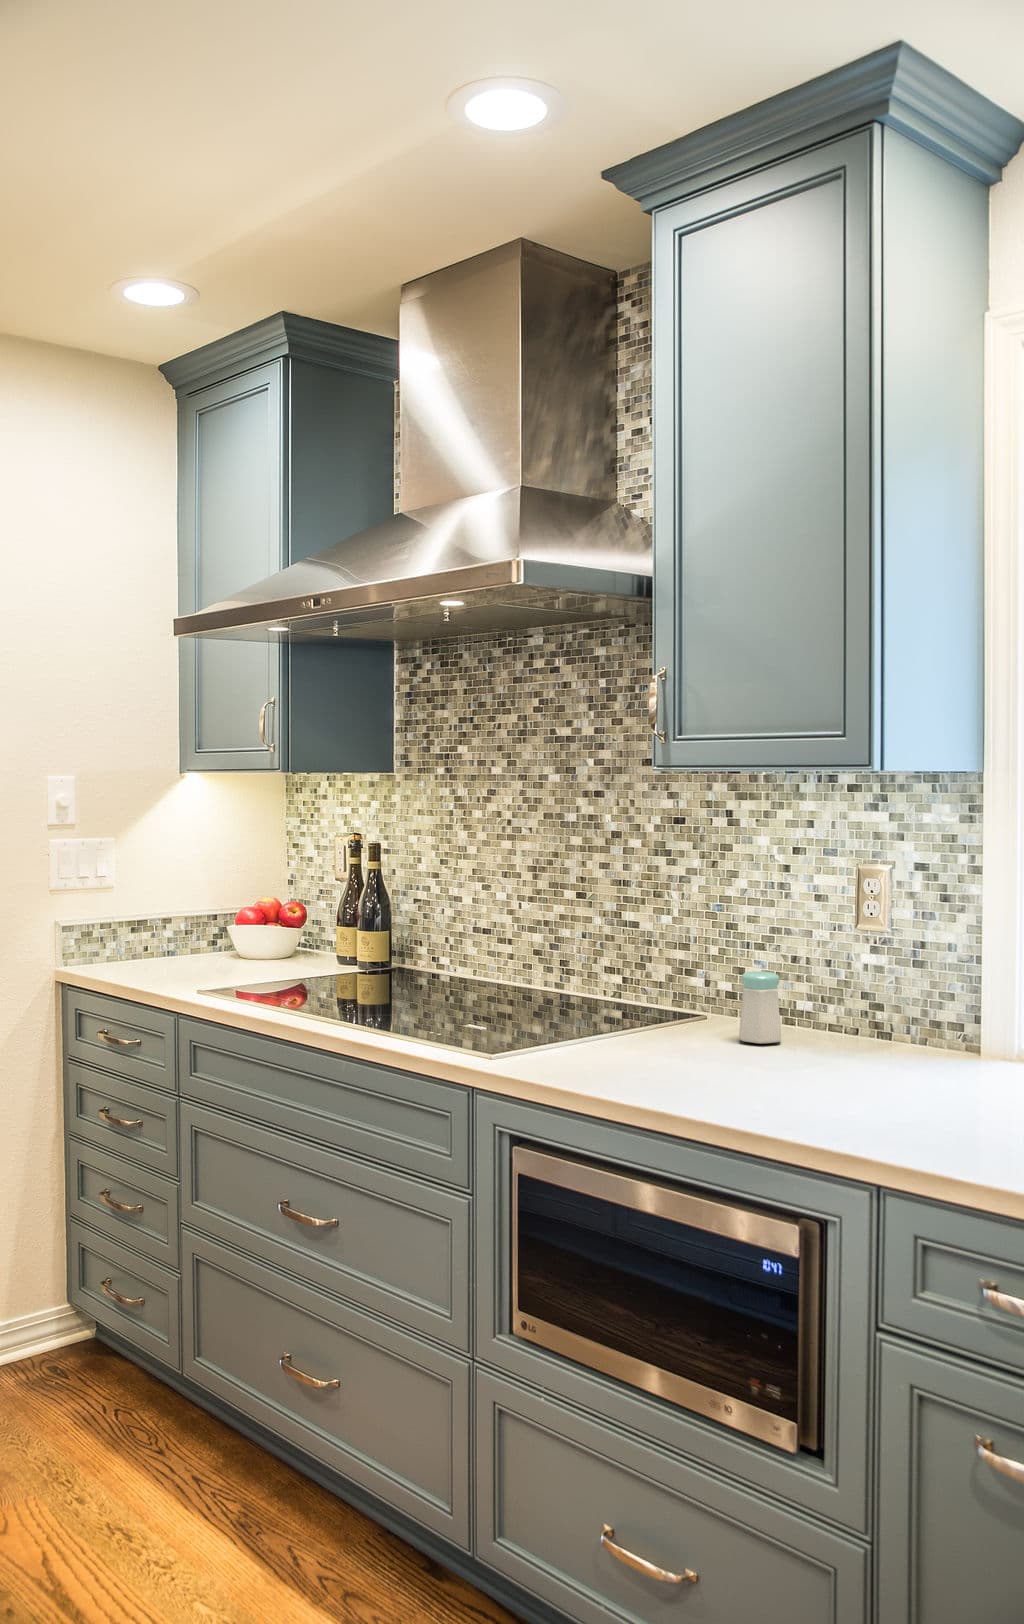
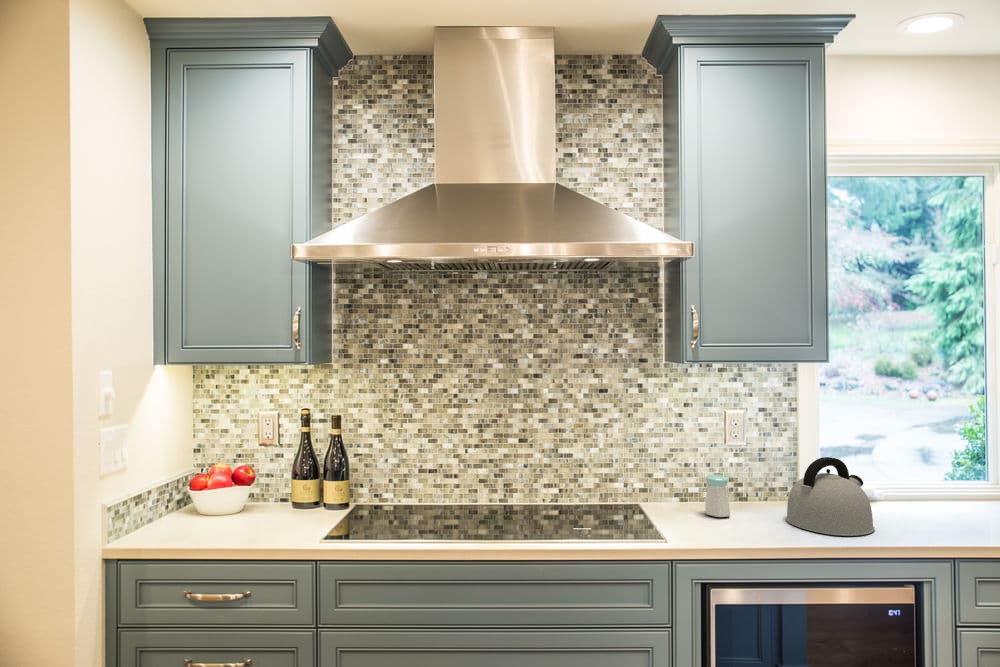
kettle: none [804,948,973,1091] -> present [786,457,875,536]

